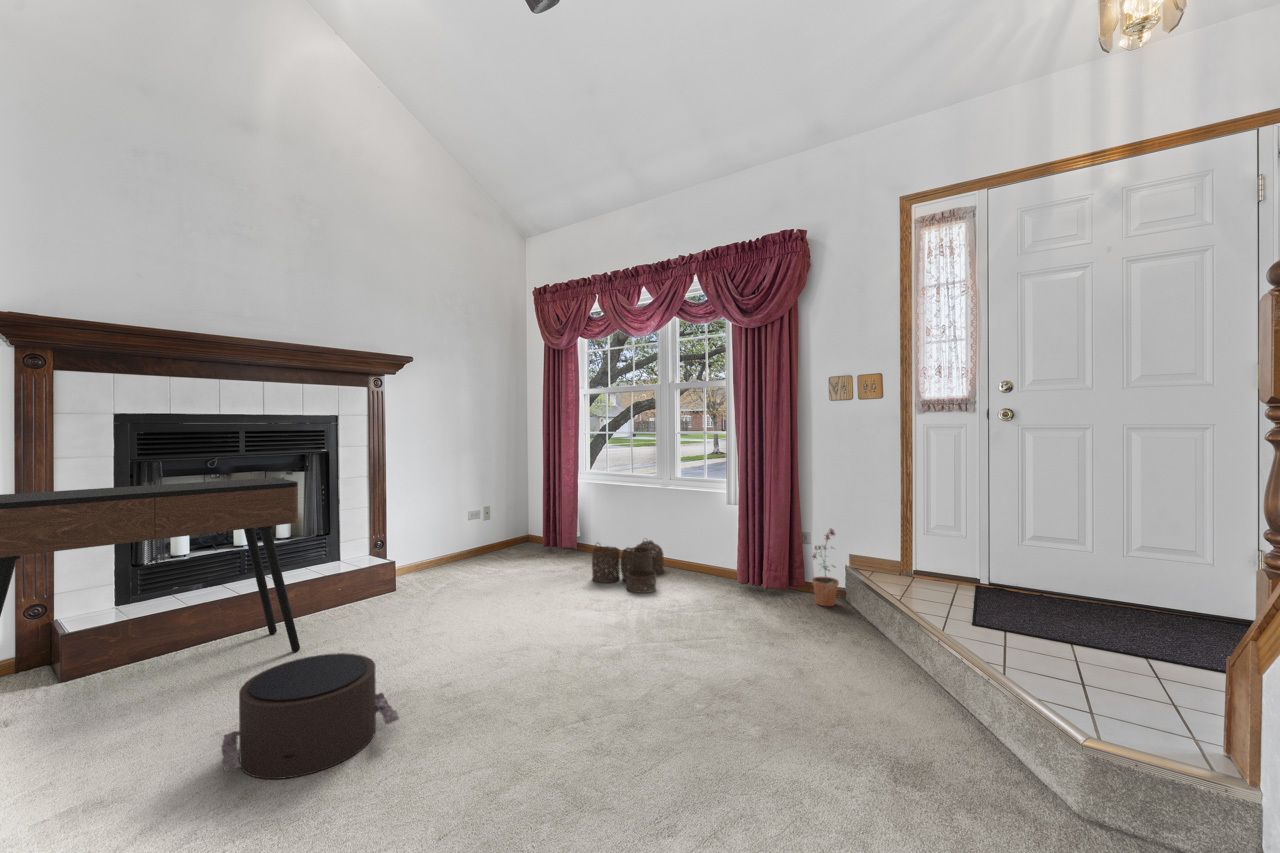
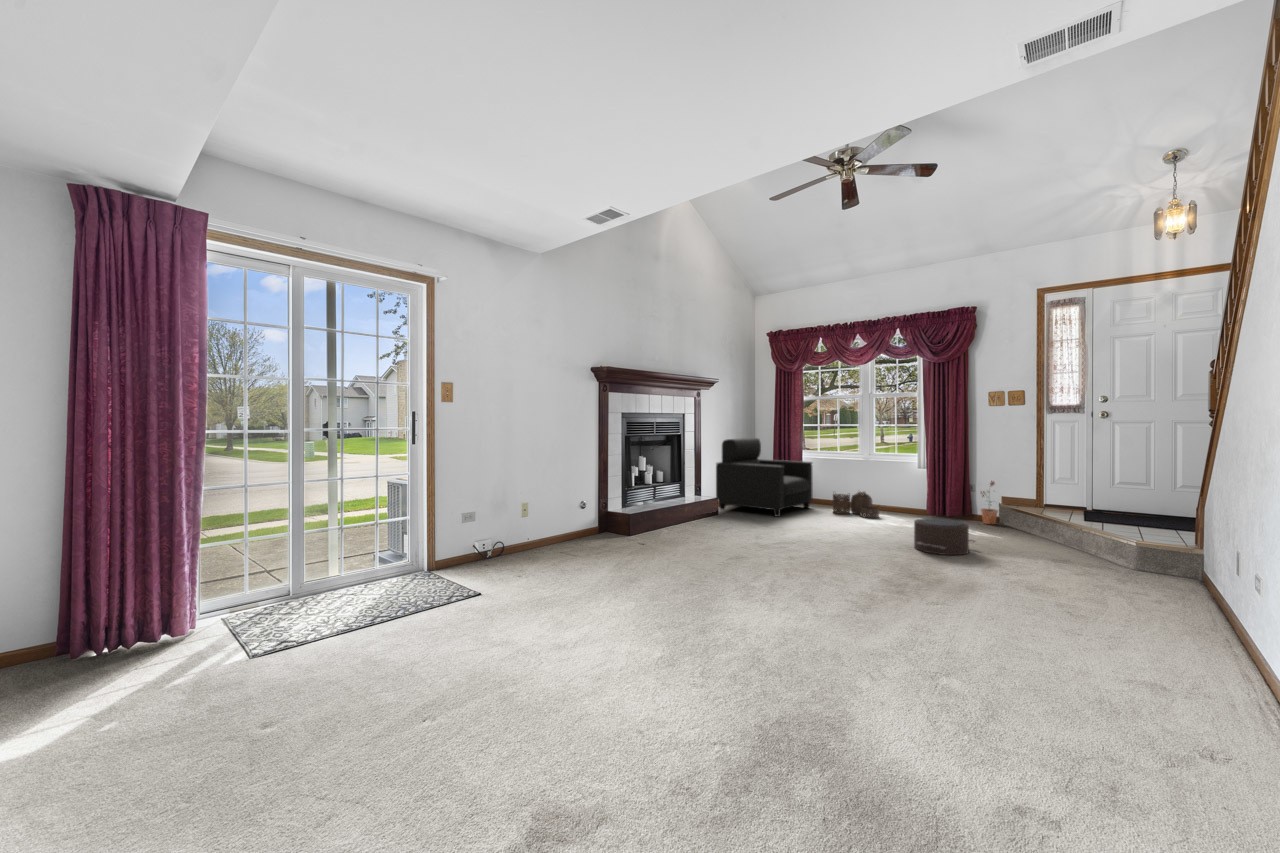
armchair: none [409,453,575,592] -> present [716,438,813,516]
console table: present [0,477,300,652] -> none [615,448,725,551]
pouf: present [221,653,399,779] -> present [914,518,976,555]

